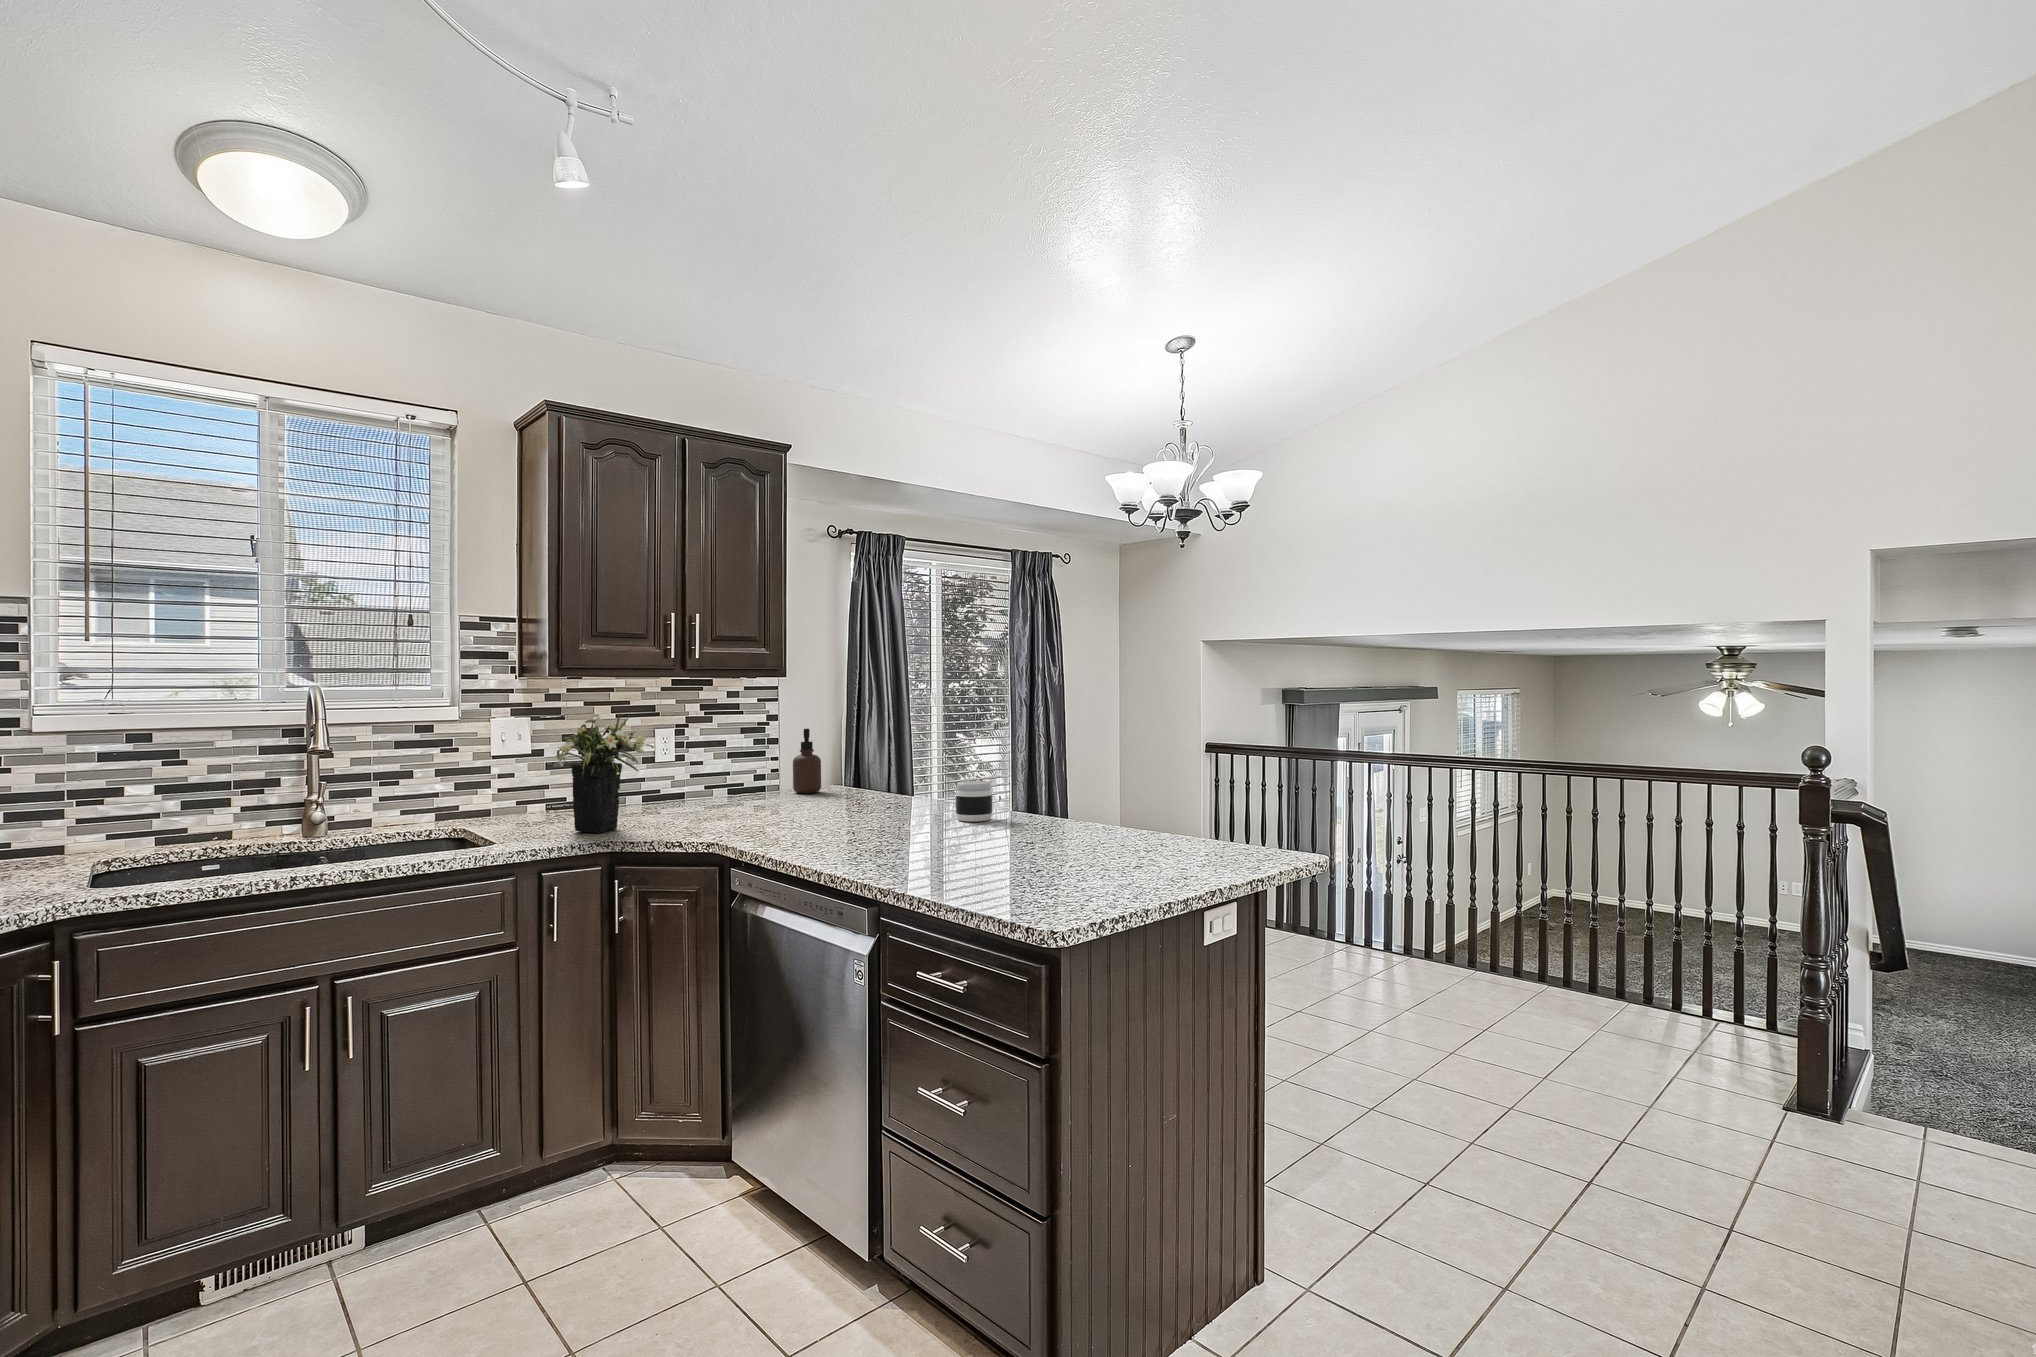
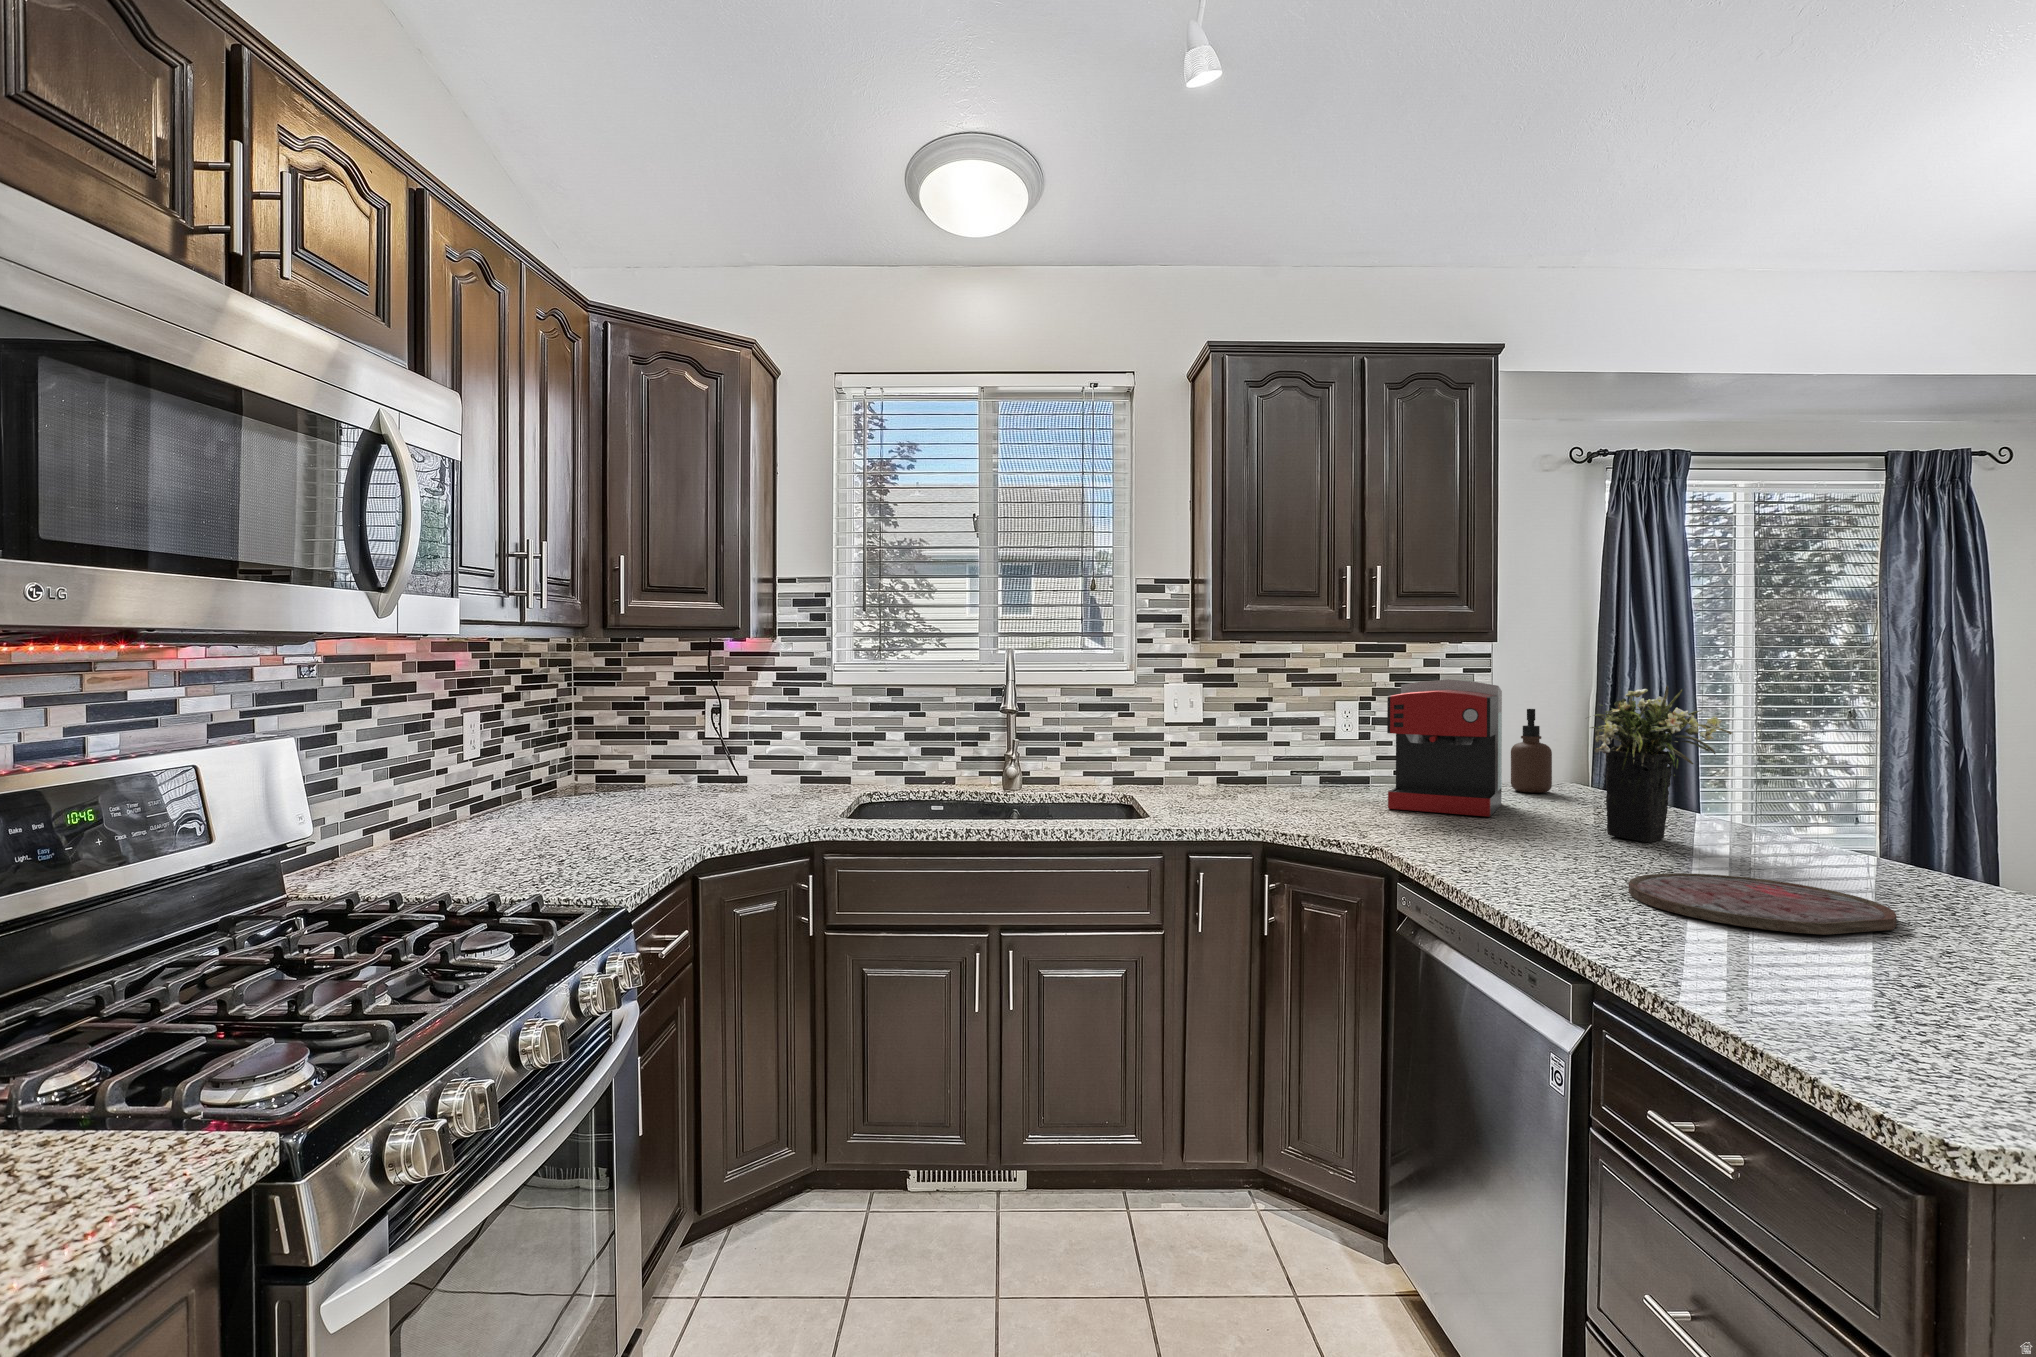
coffee maker: none [705,708,789,815] -> present [1387,679,1502,817]
flower arrangement: present [553,714,654,833] -> present [1590,686,1732,842]
jar: present [956,781,992,822] -> none [1788,803,1868,873]
cutting board: none [874,829,1000,855] -> present [1629,873,1896,935]

